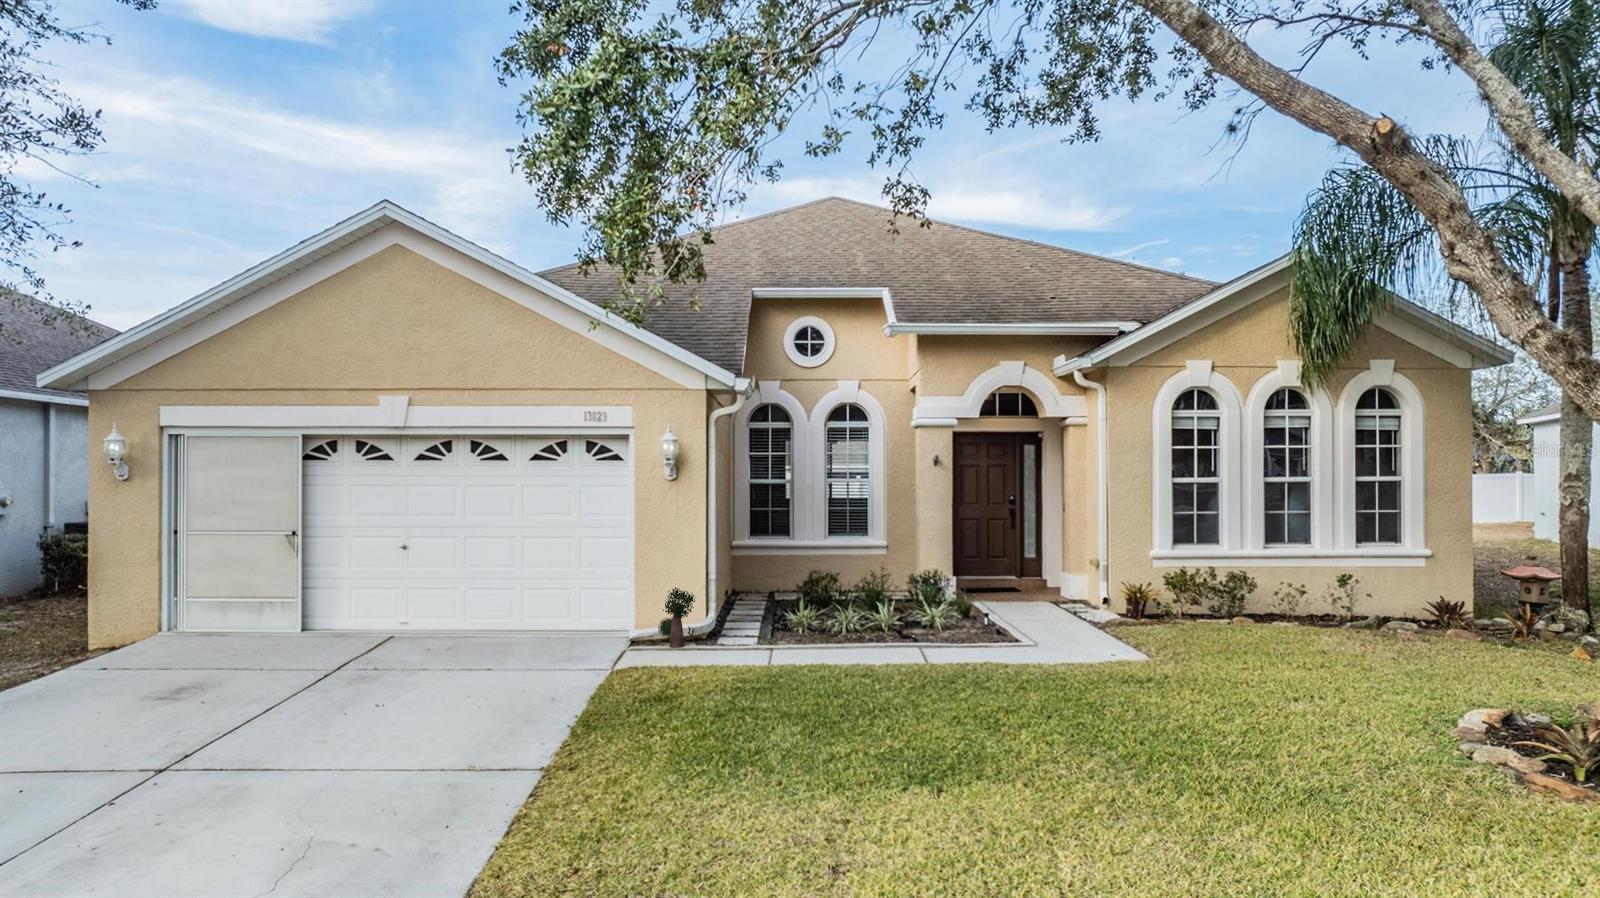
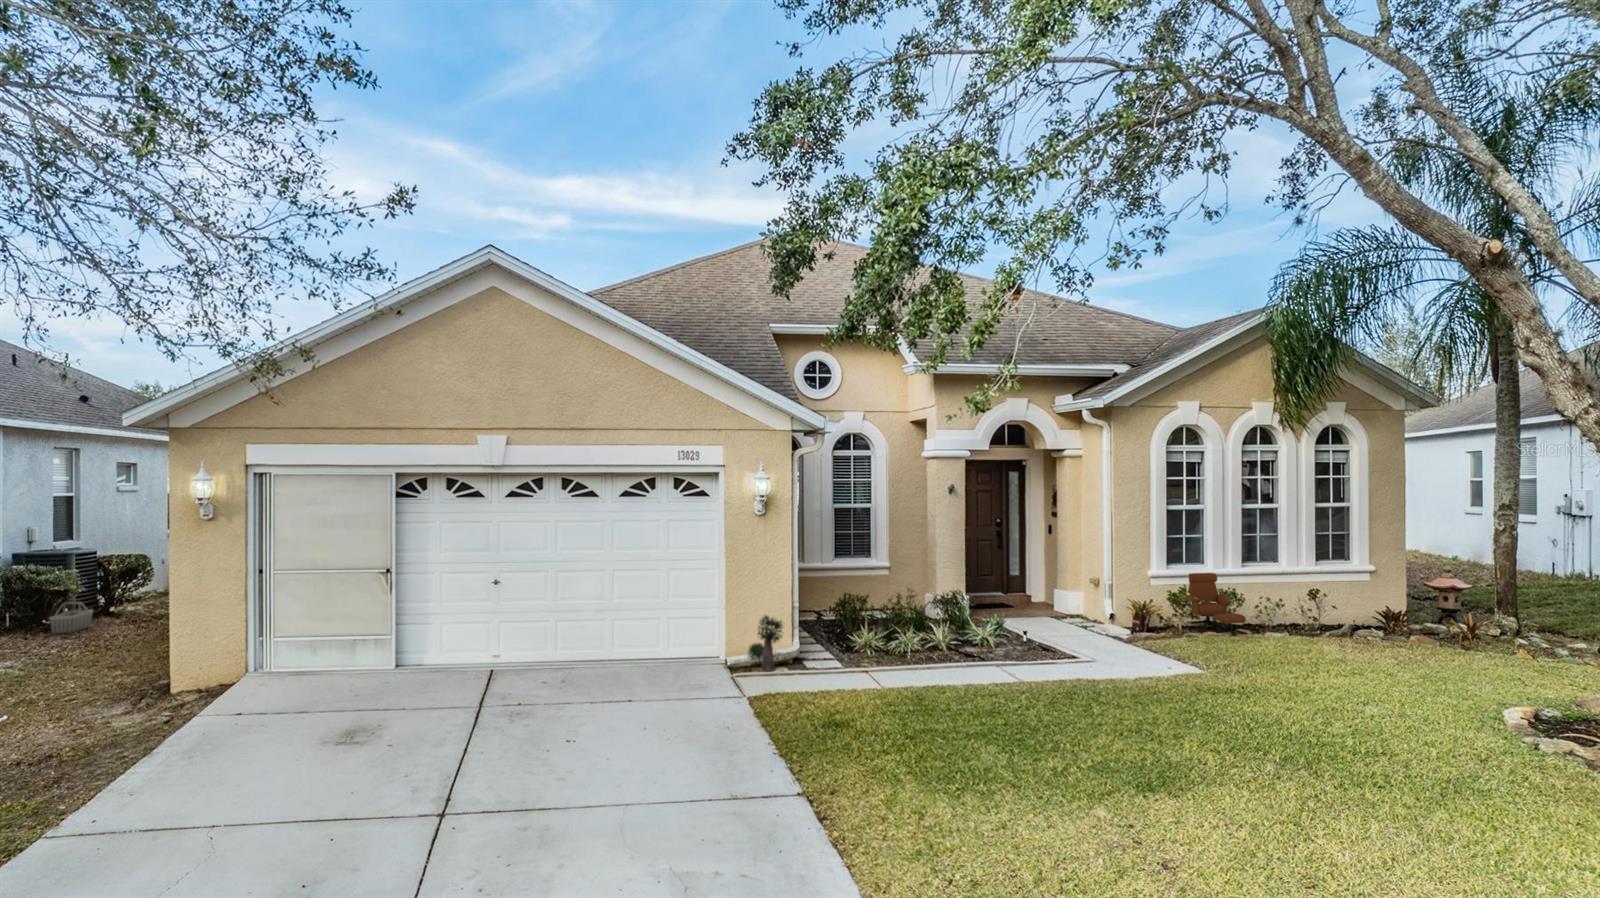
lounge chair: none [1185,557,1251,629] -> present [1185,573,1247,636]
basket: none [16,566,59,598] -> present [49,602,93,635]

